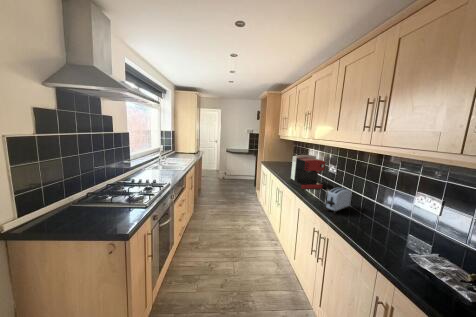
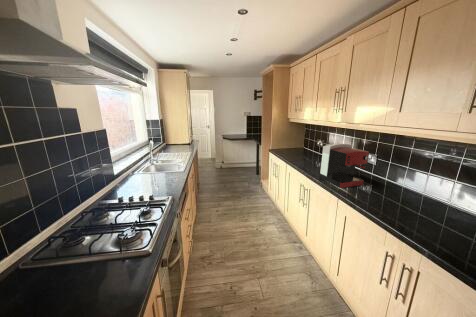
toaster: present [326,188,351,214] -> none [401,192,431,233]

